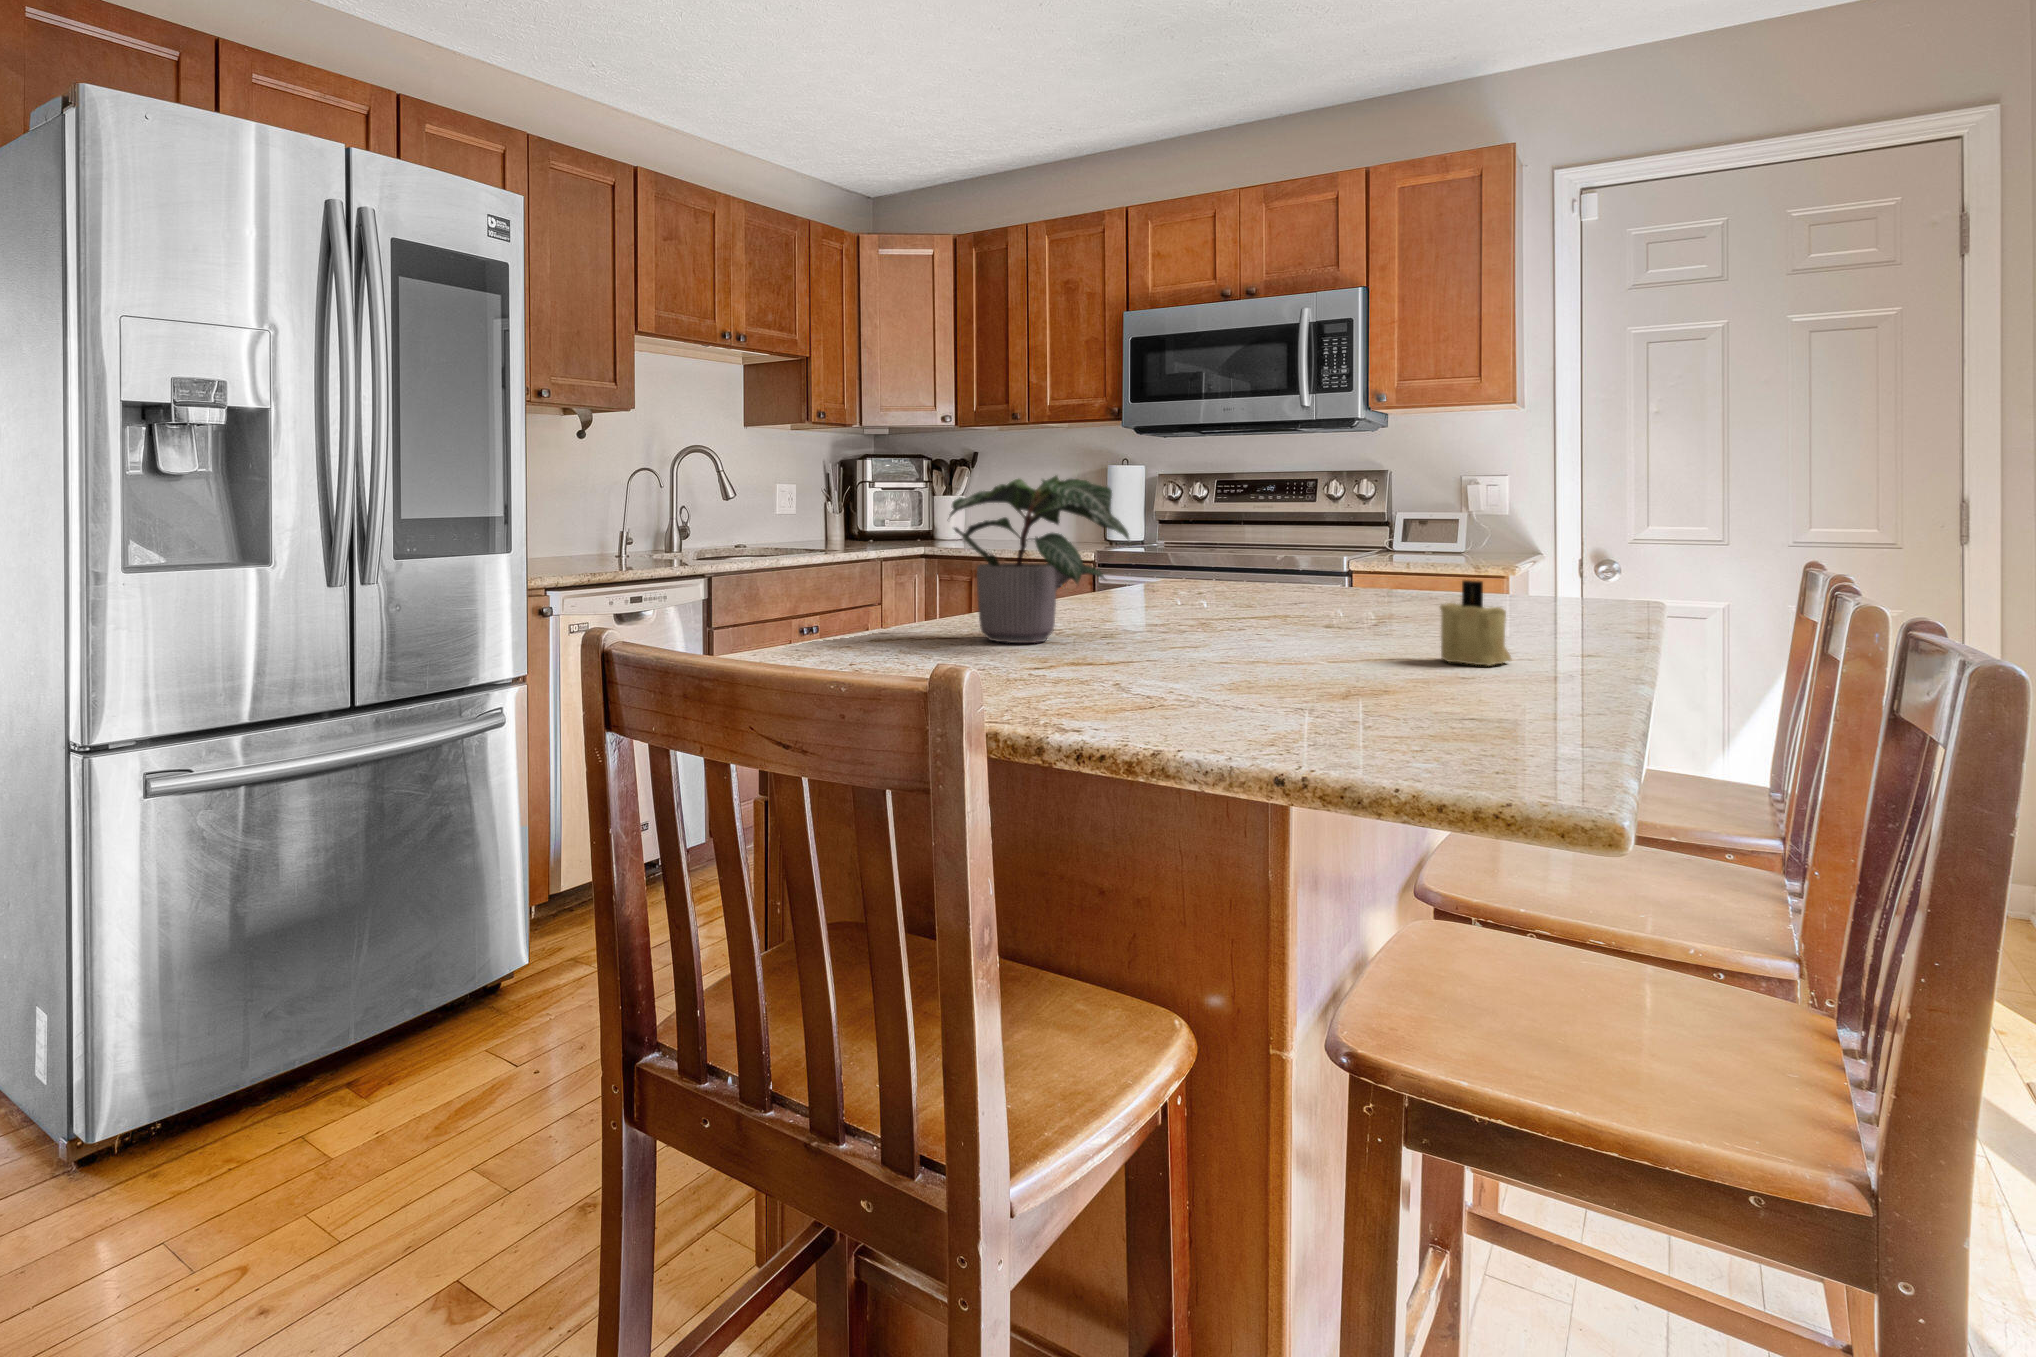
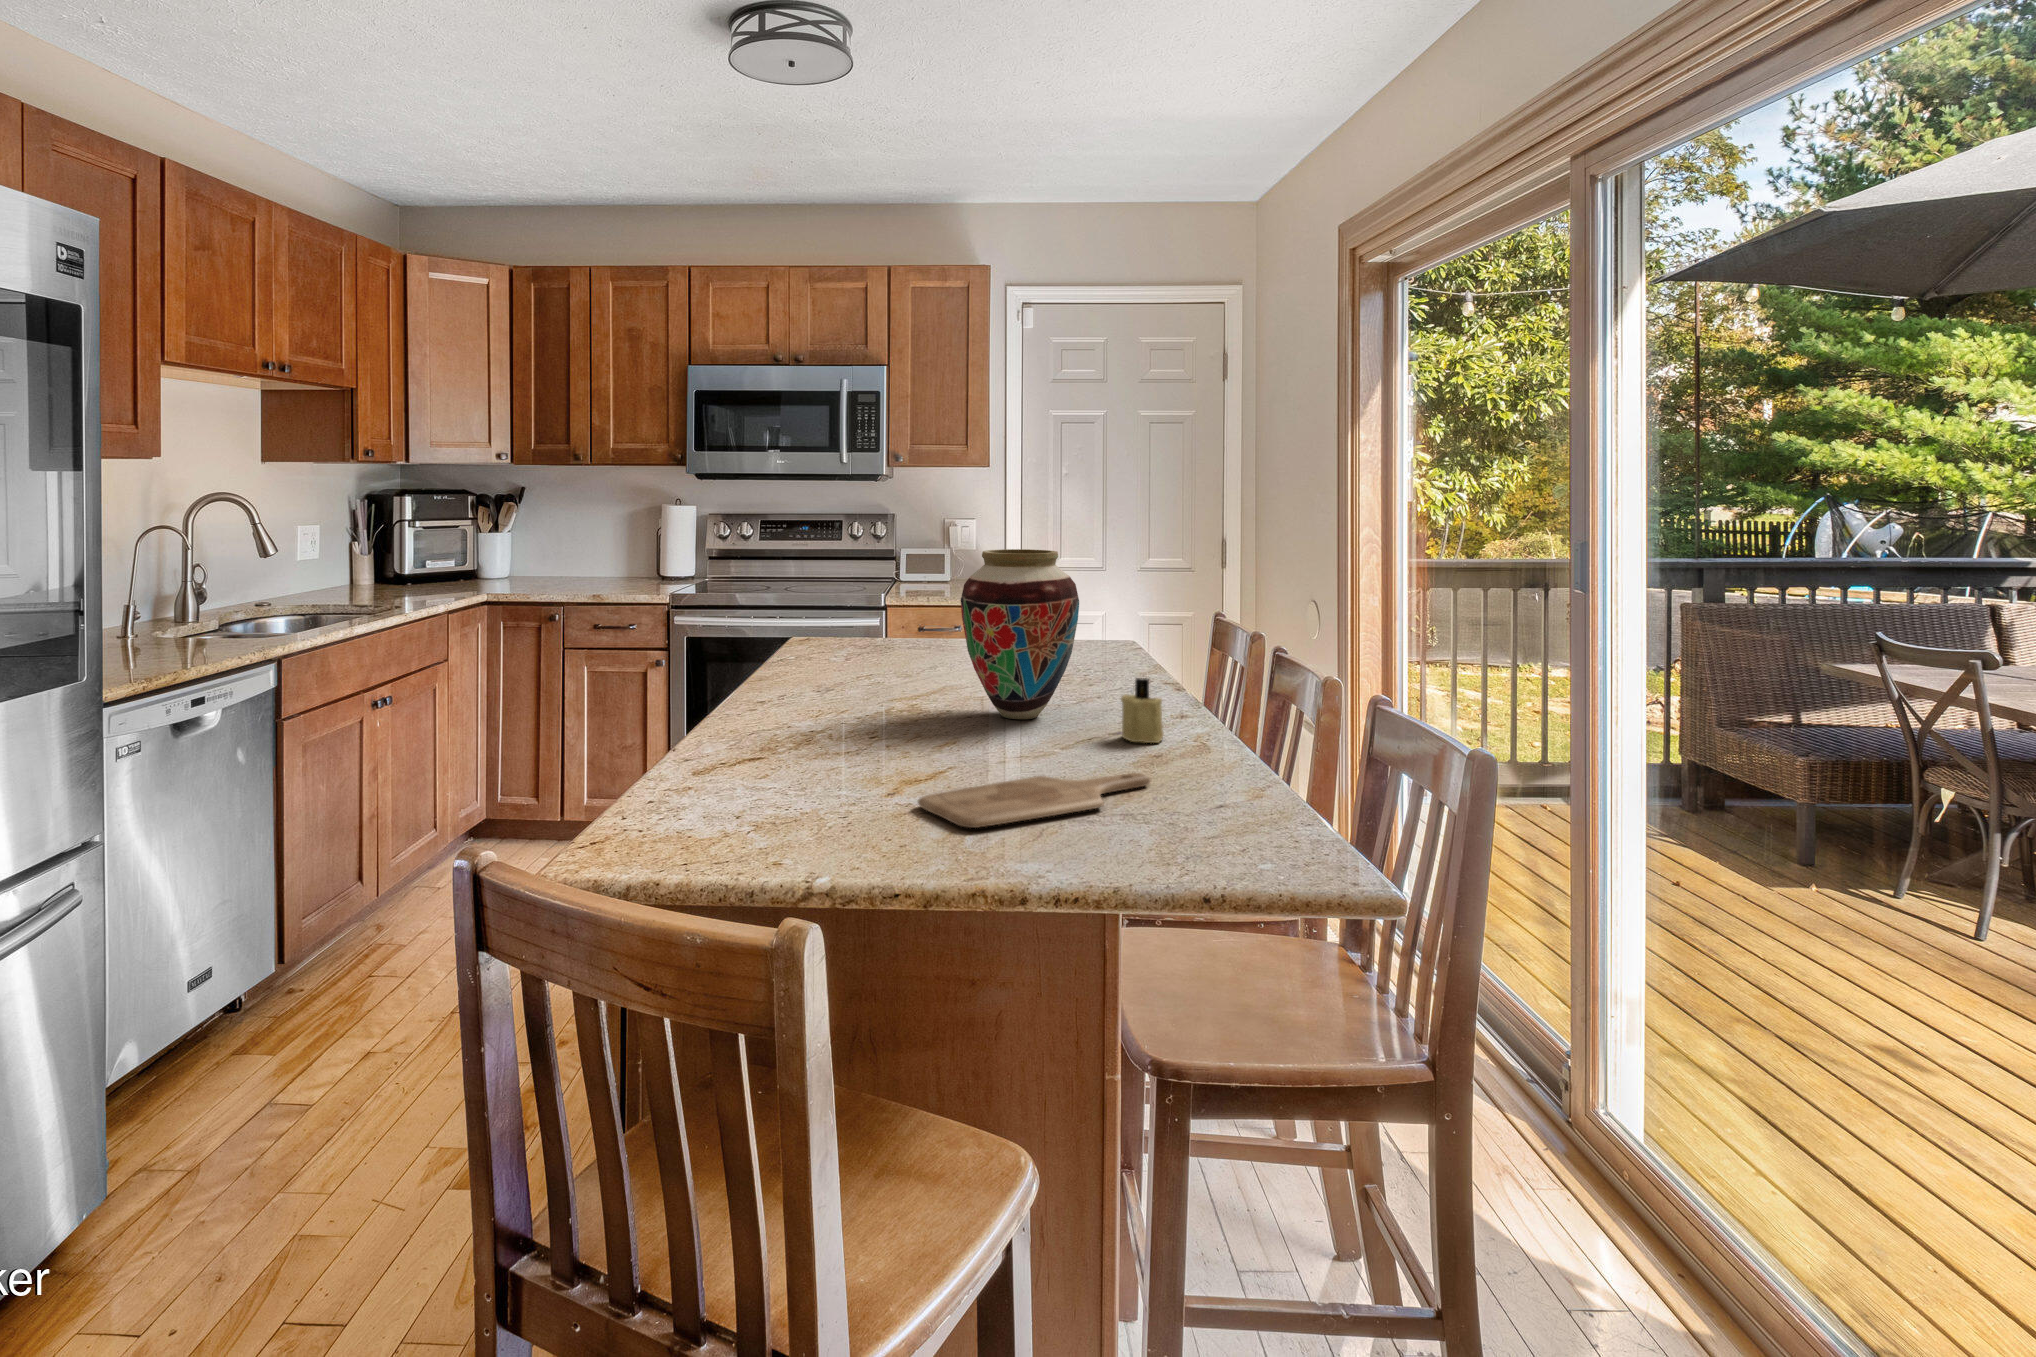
vase: none [1252,428,1418,638] -> present [961,549,1079,719]
potted plant: present [948,476,1129,643] -> none [741,597,908,759]
cutting board: none [1053,666,1397,697] -> present [918,773,1150,828]

